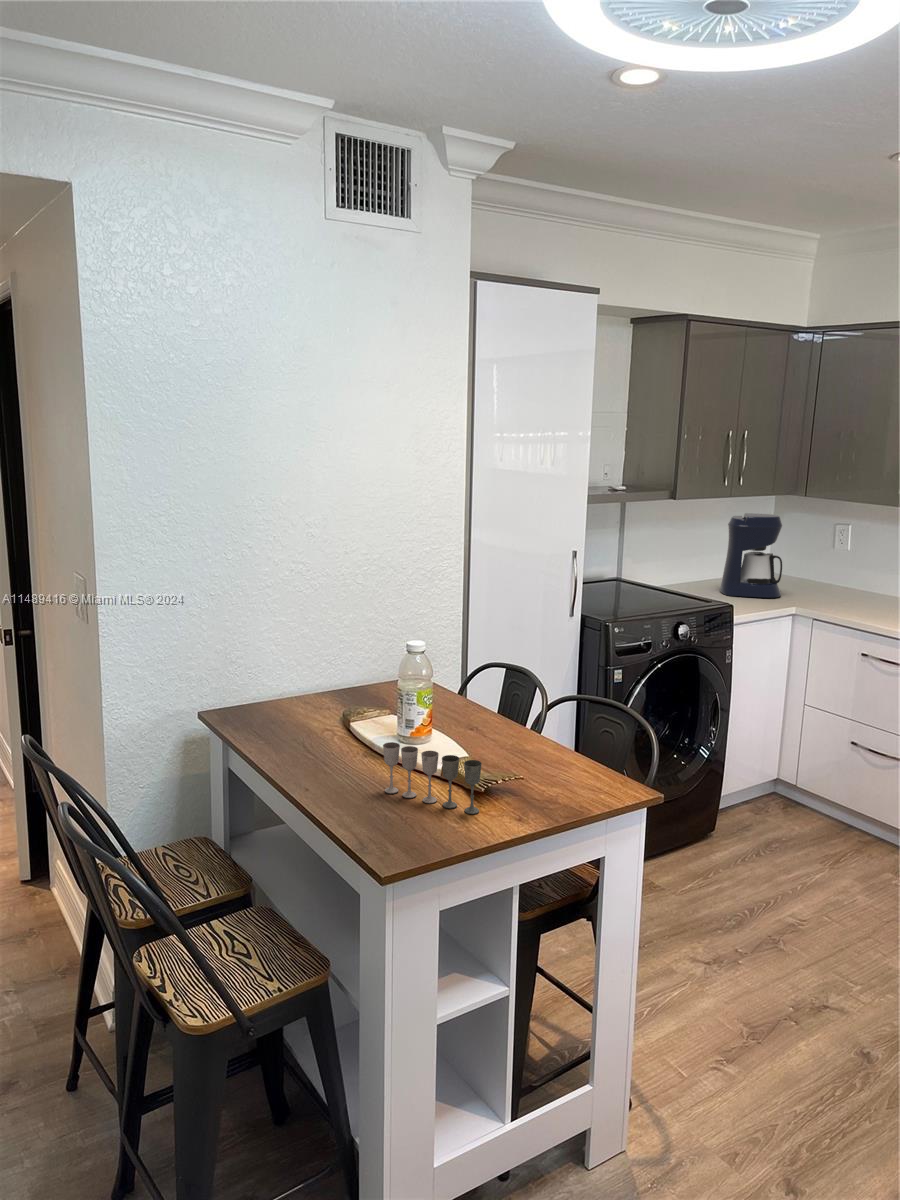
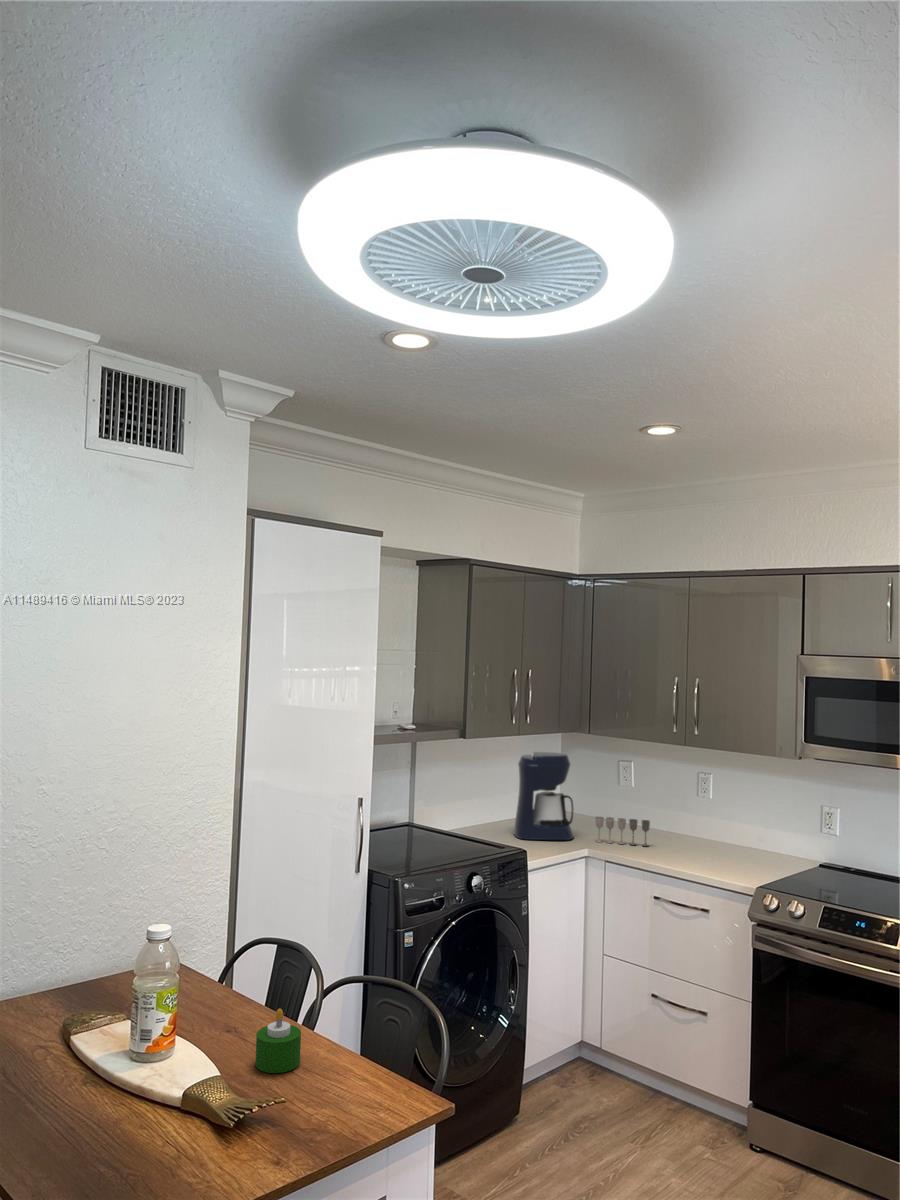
candle: none [496,712,533,760] -> present [255,1009,301,1073]
wine glass: present [383,742,482,814] -> present [595,817,650,846]

